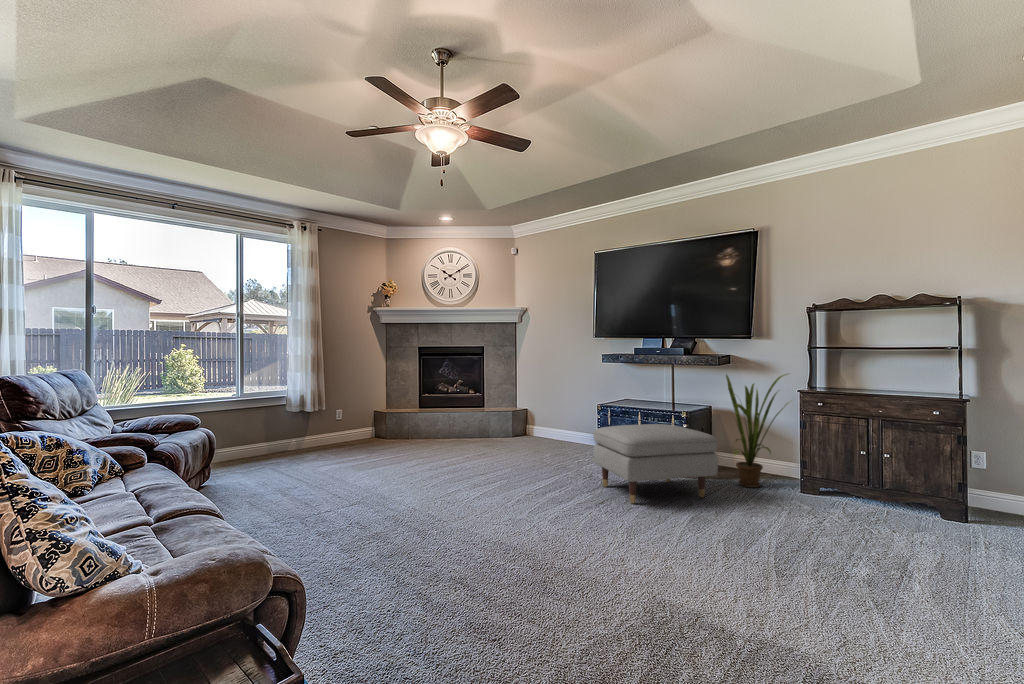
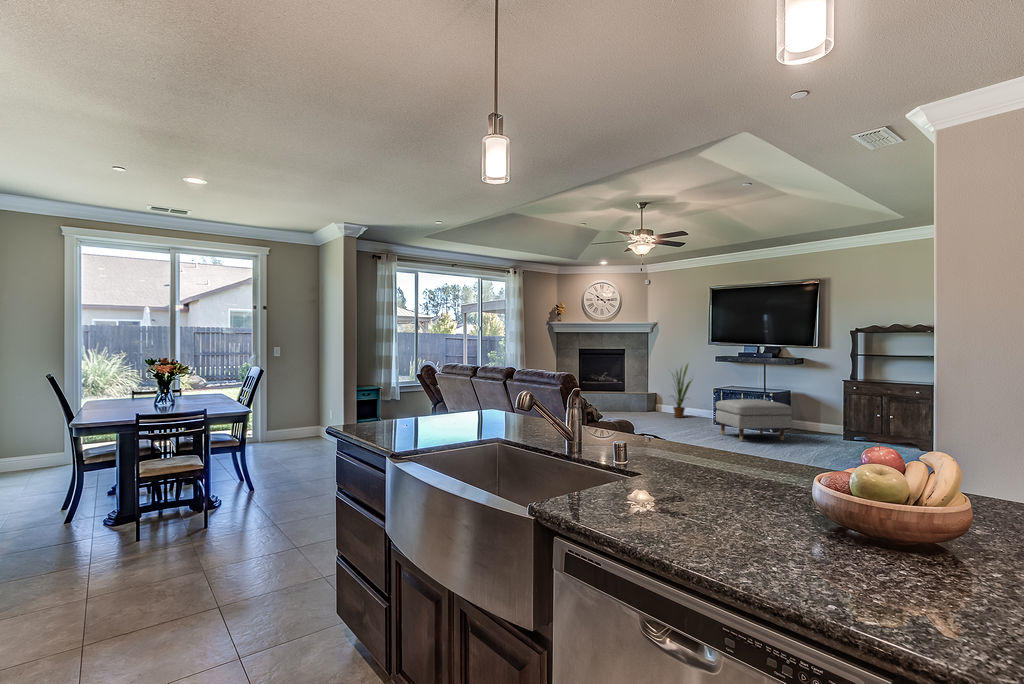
house plant: present [726,374,789,488] -> present [672,364,692,418]

